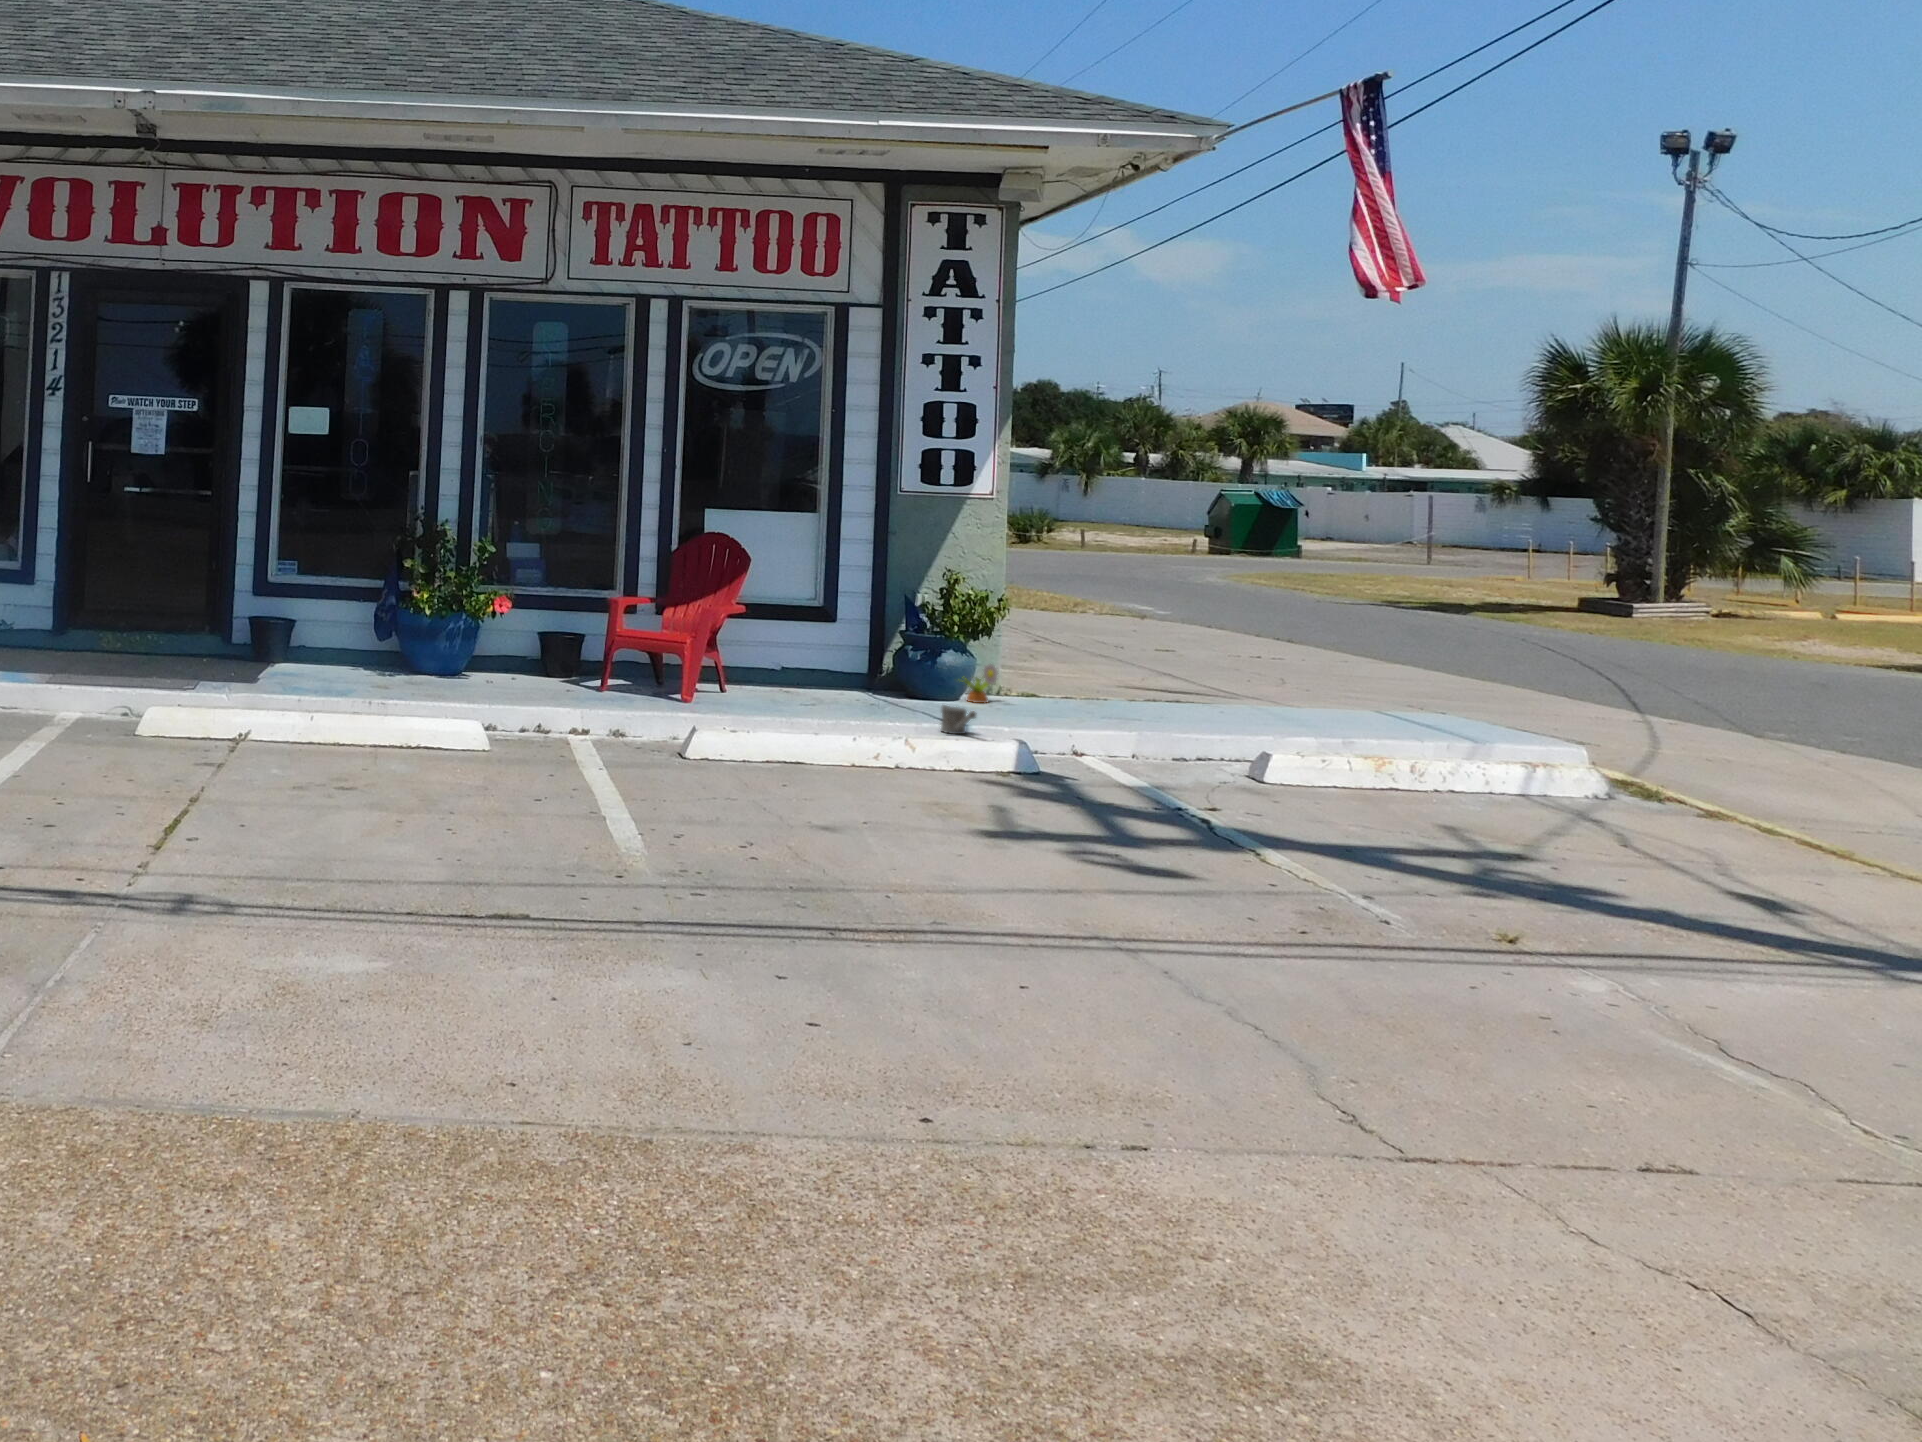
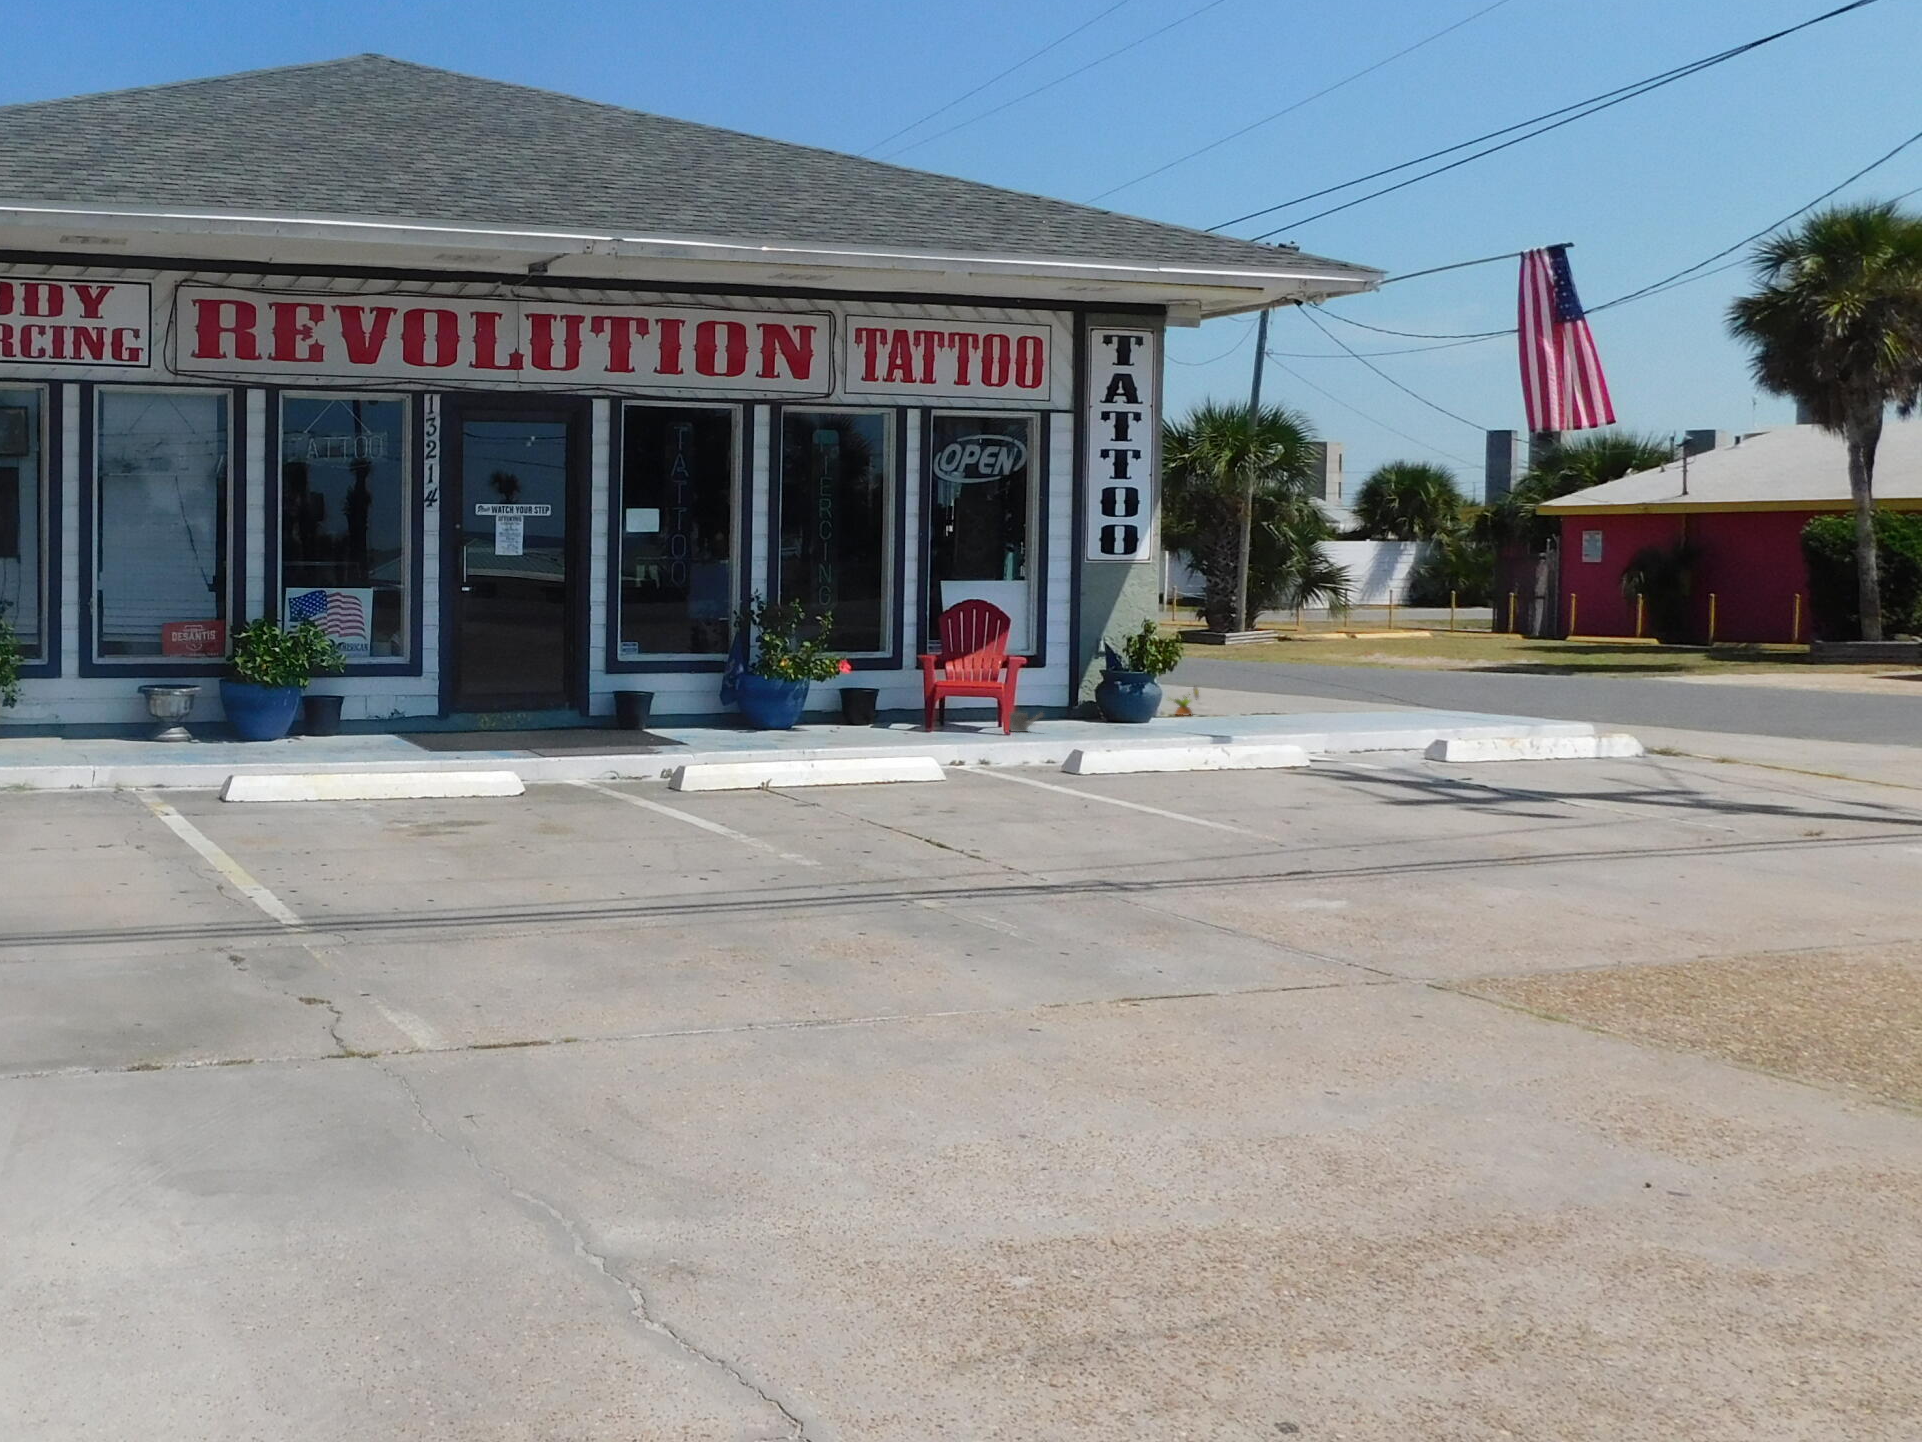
watering can: present [941,705,976,734] -> present [1009,713,1043,732]

